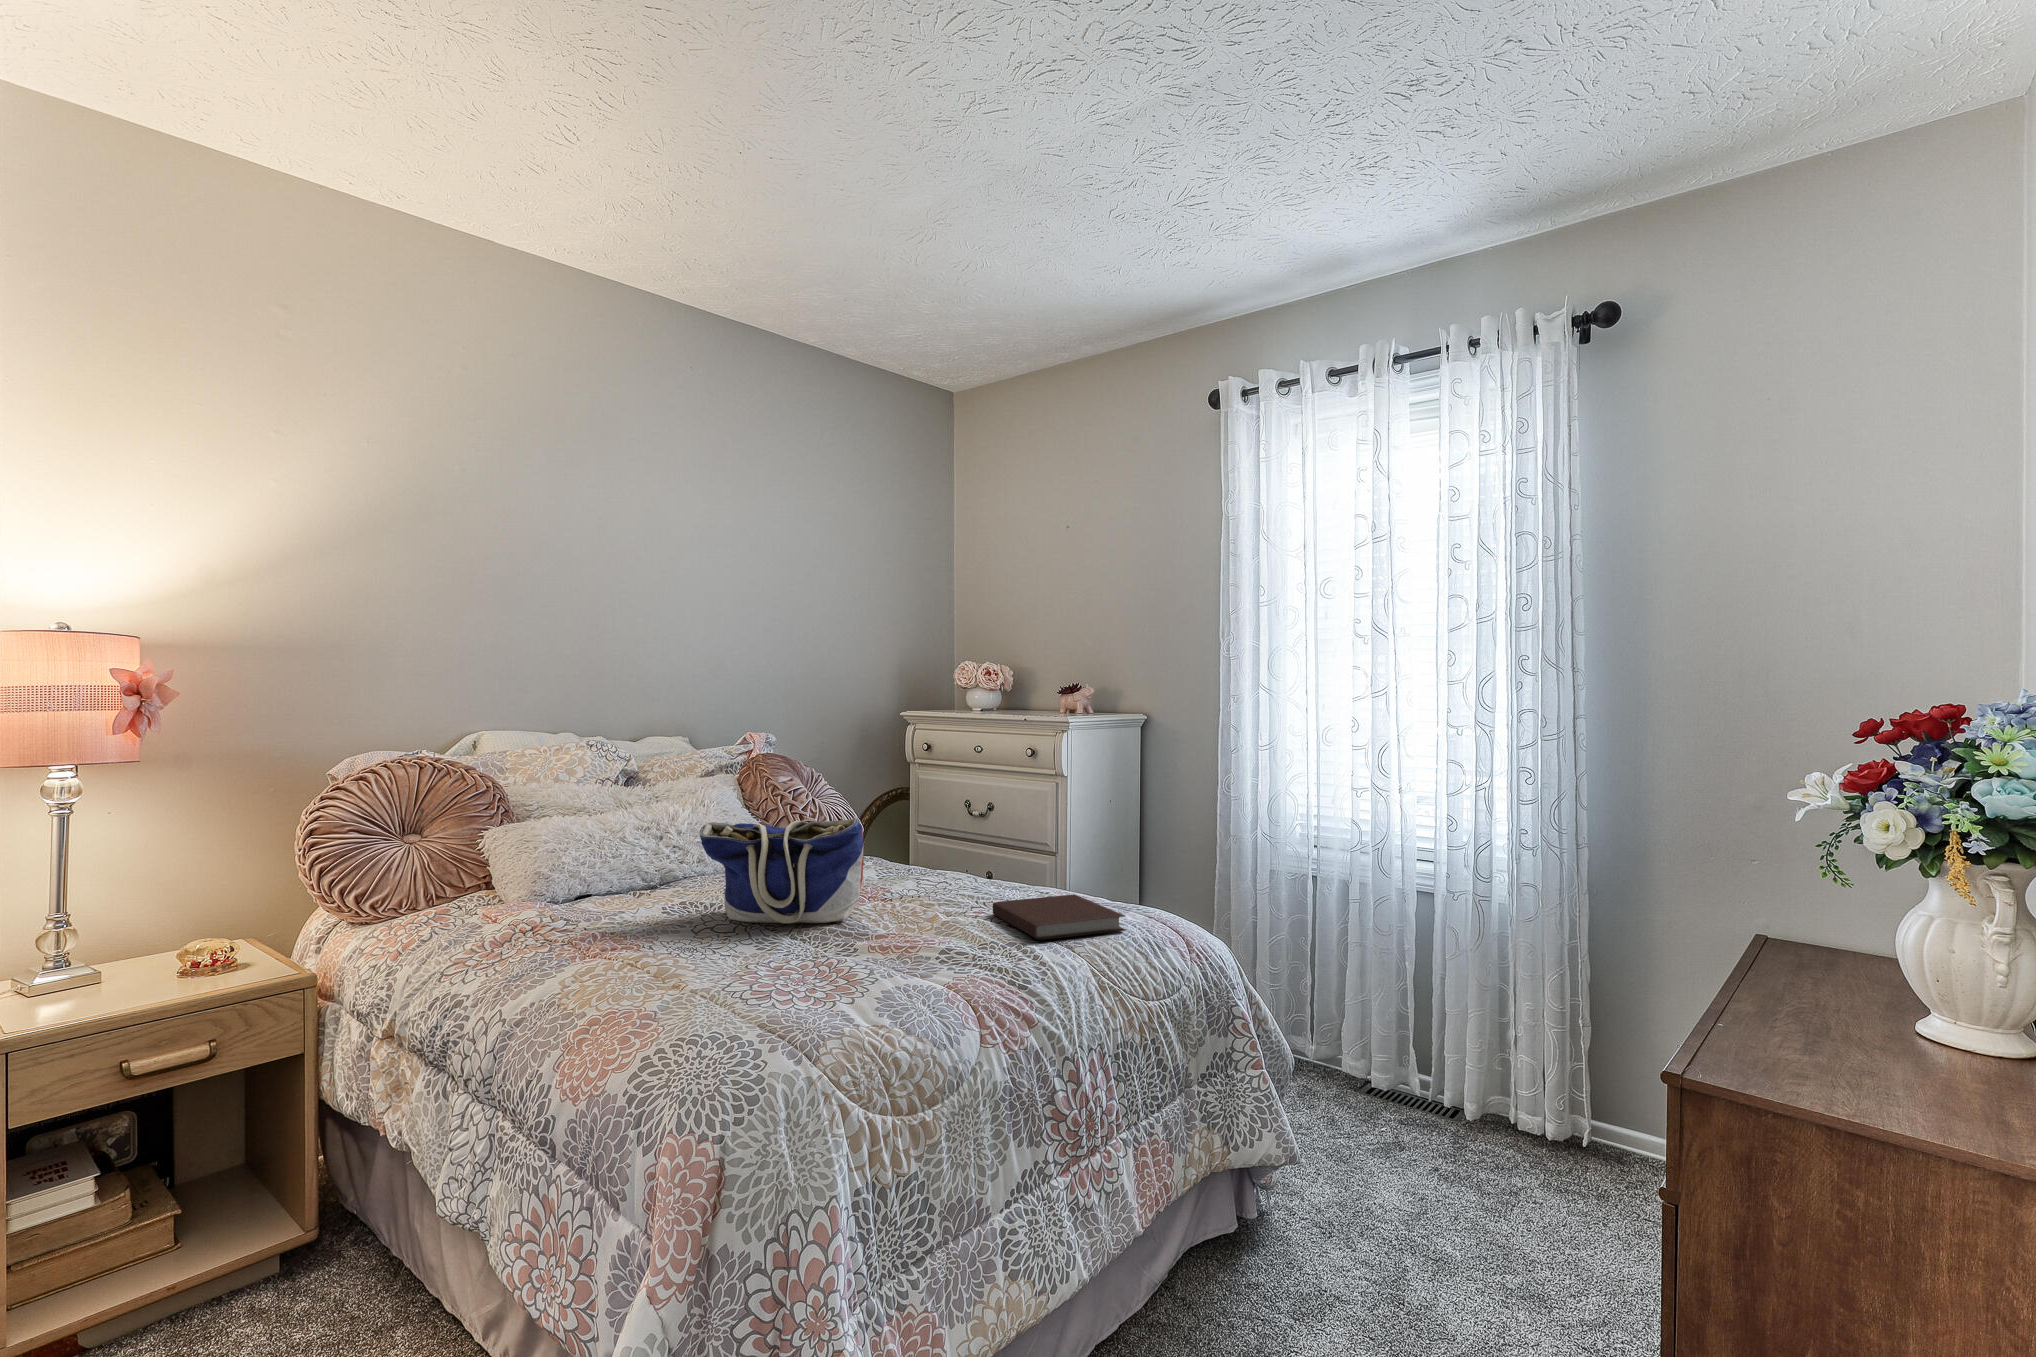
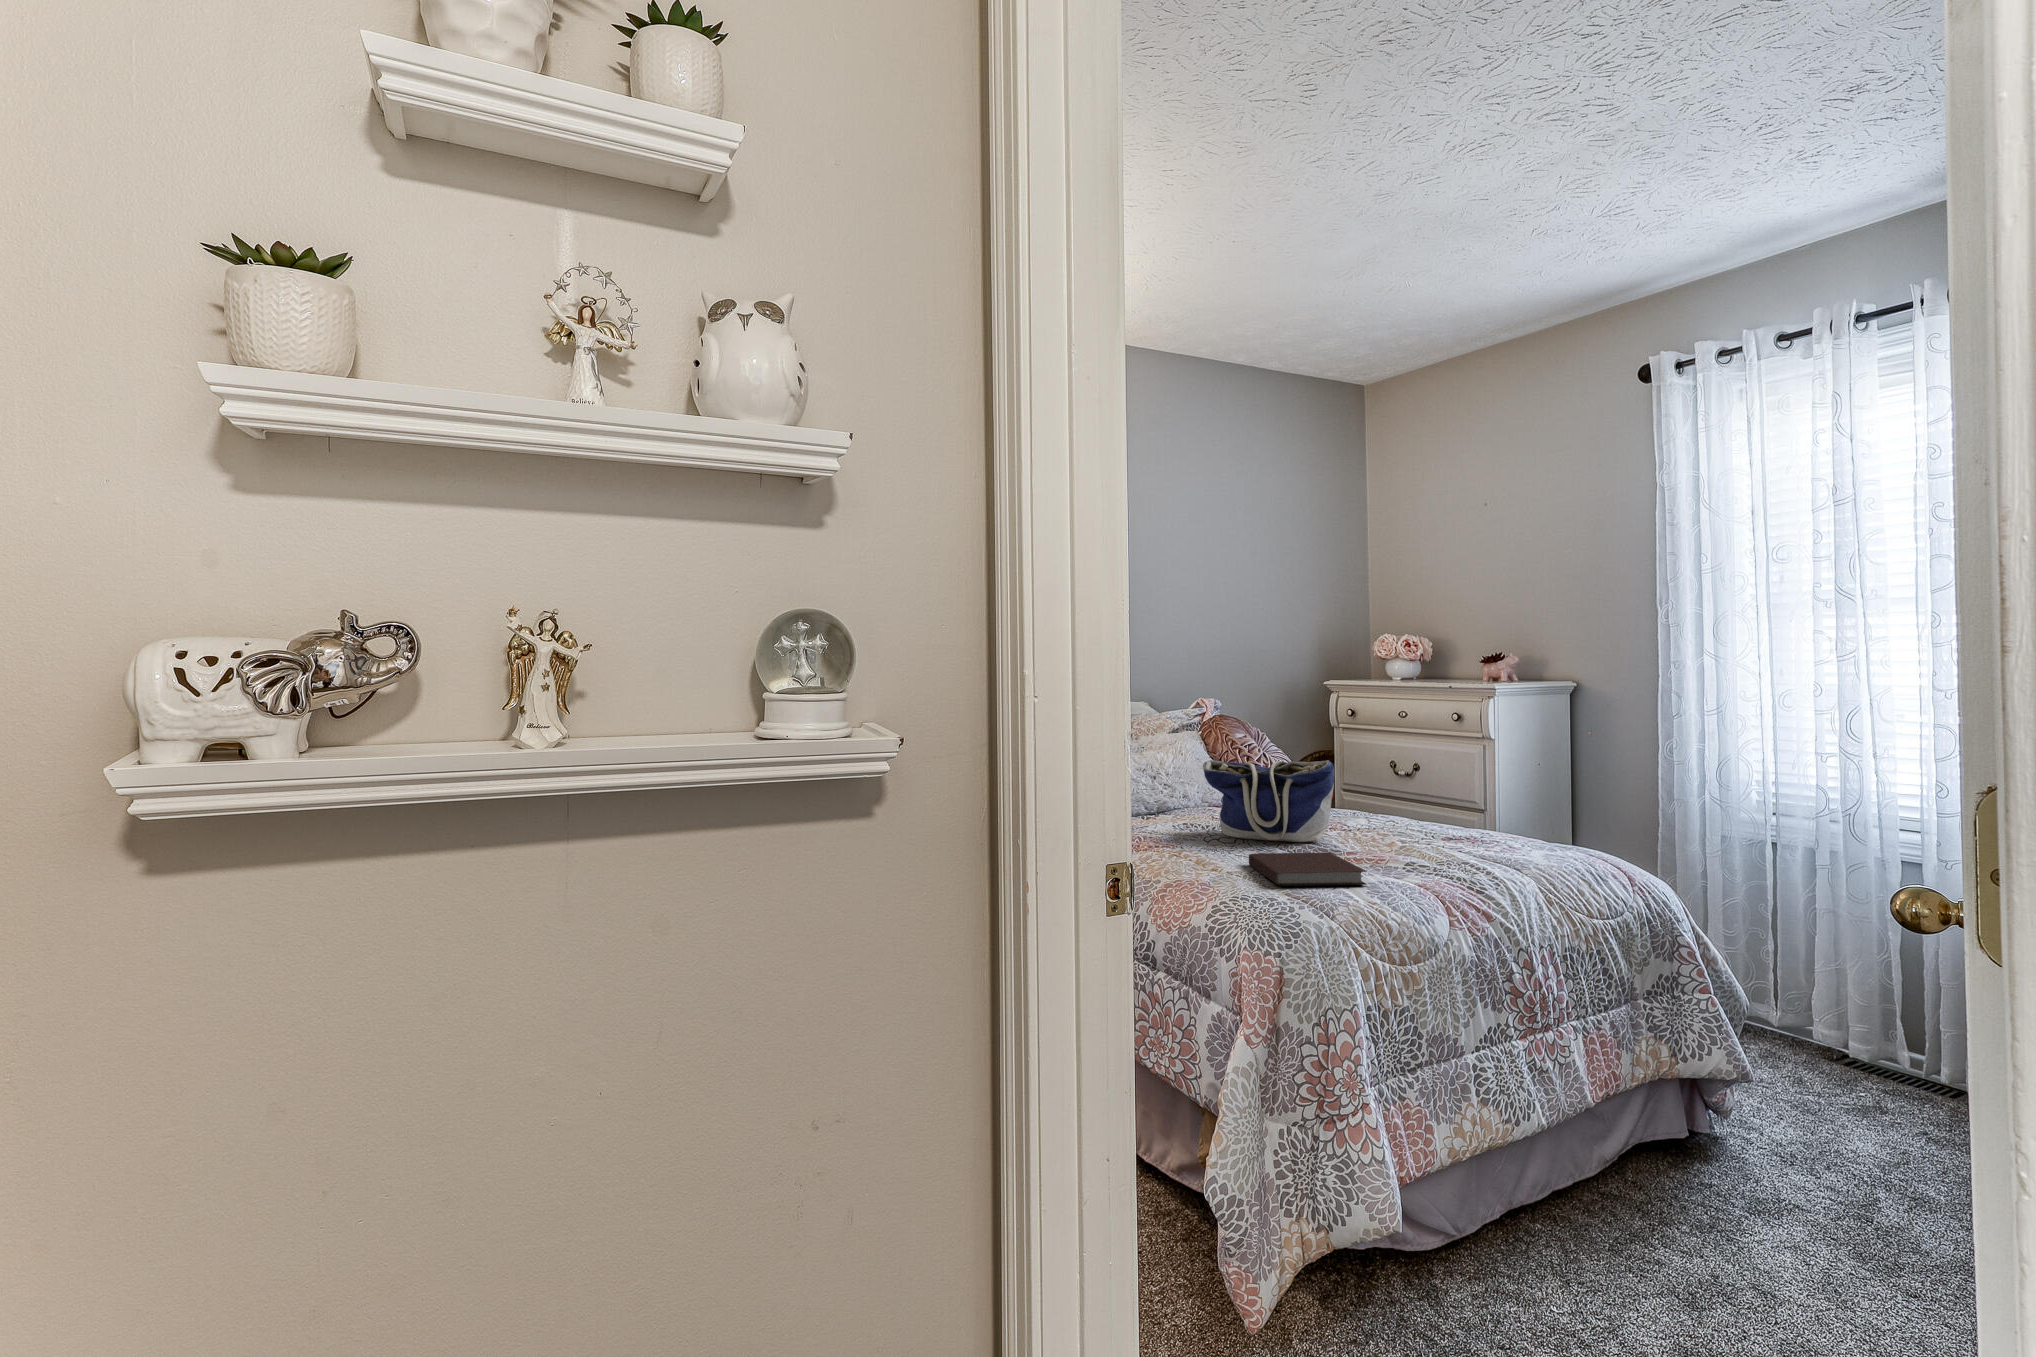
notebook: present [993,894,1126,940] -> present [1249,852,1367,886]

